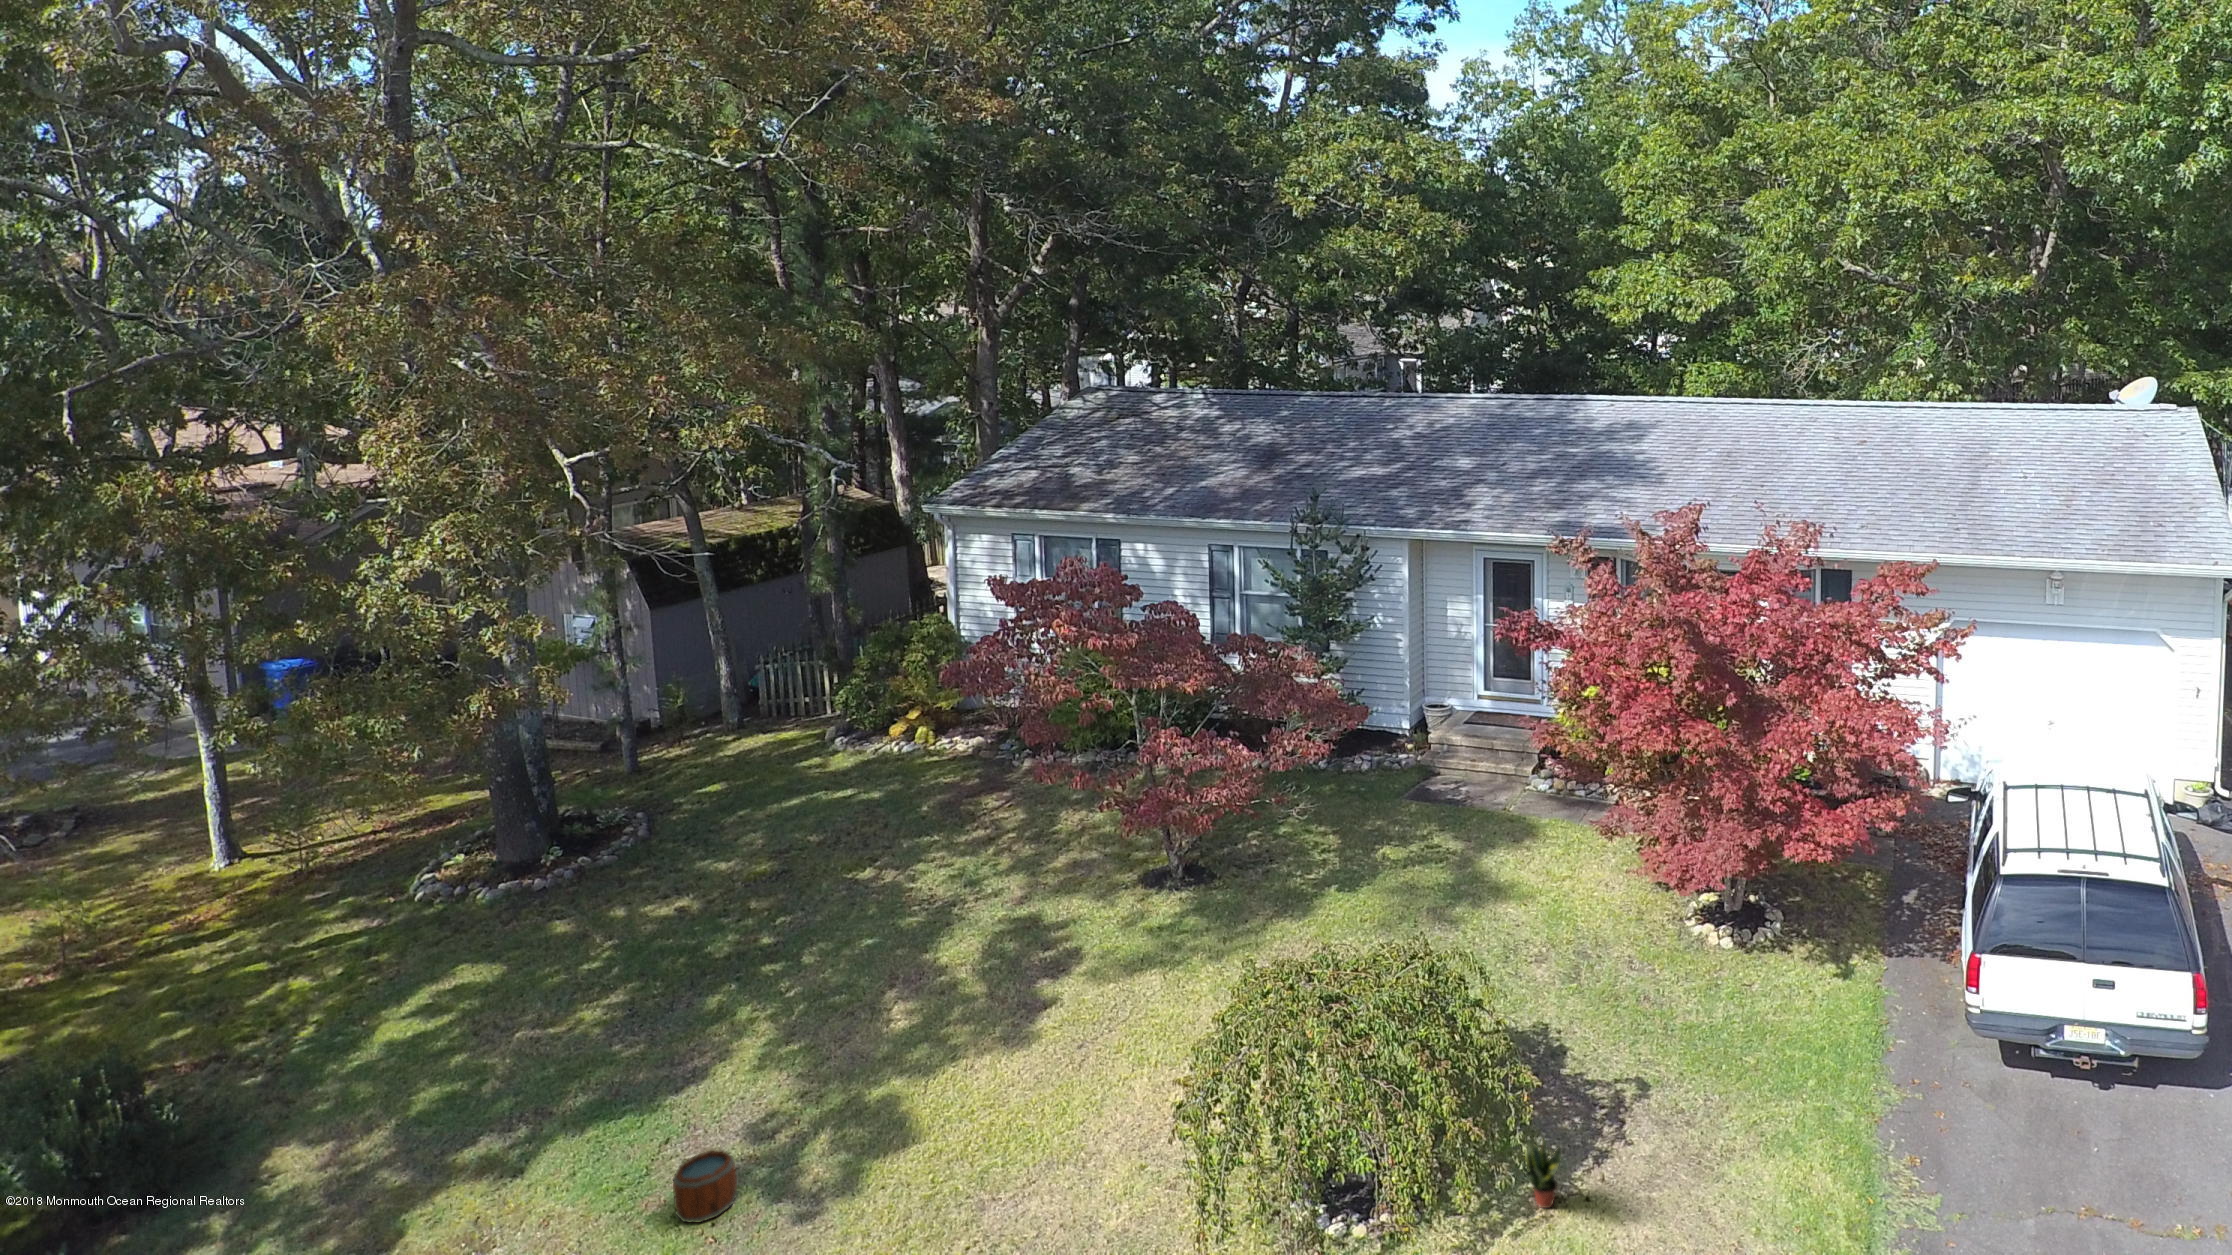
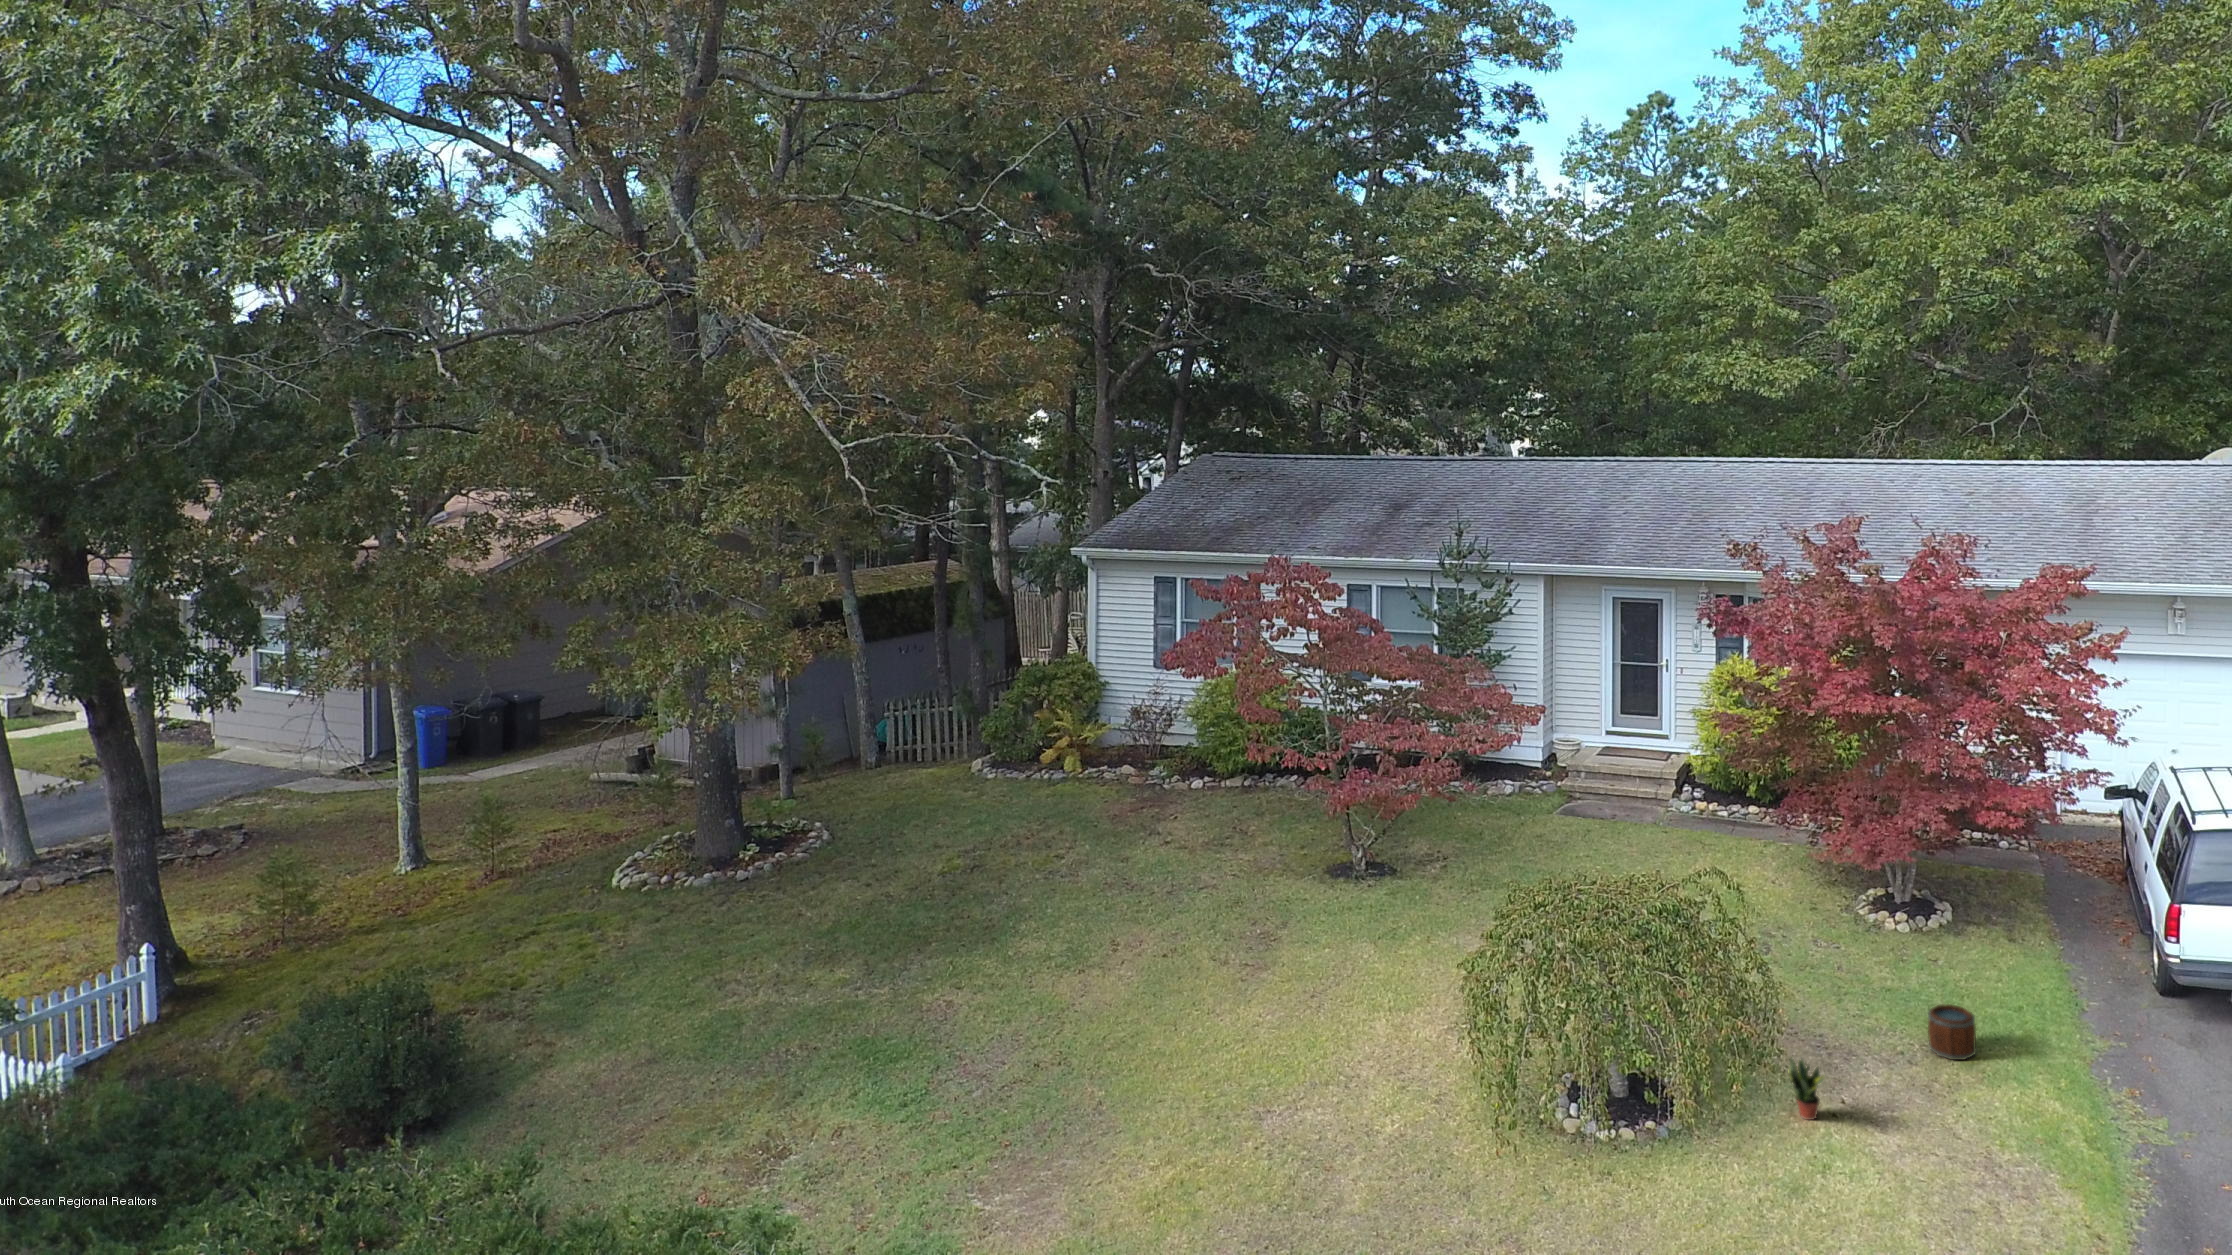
bucket: present [673,1150,737,1222] -> present [1928,1004,1976,1060]

